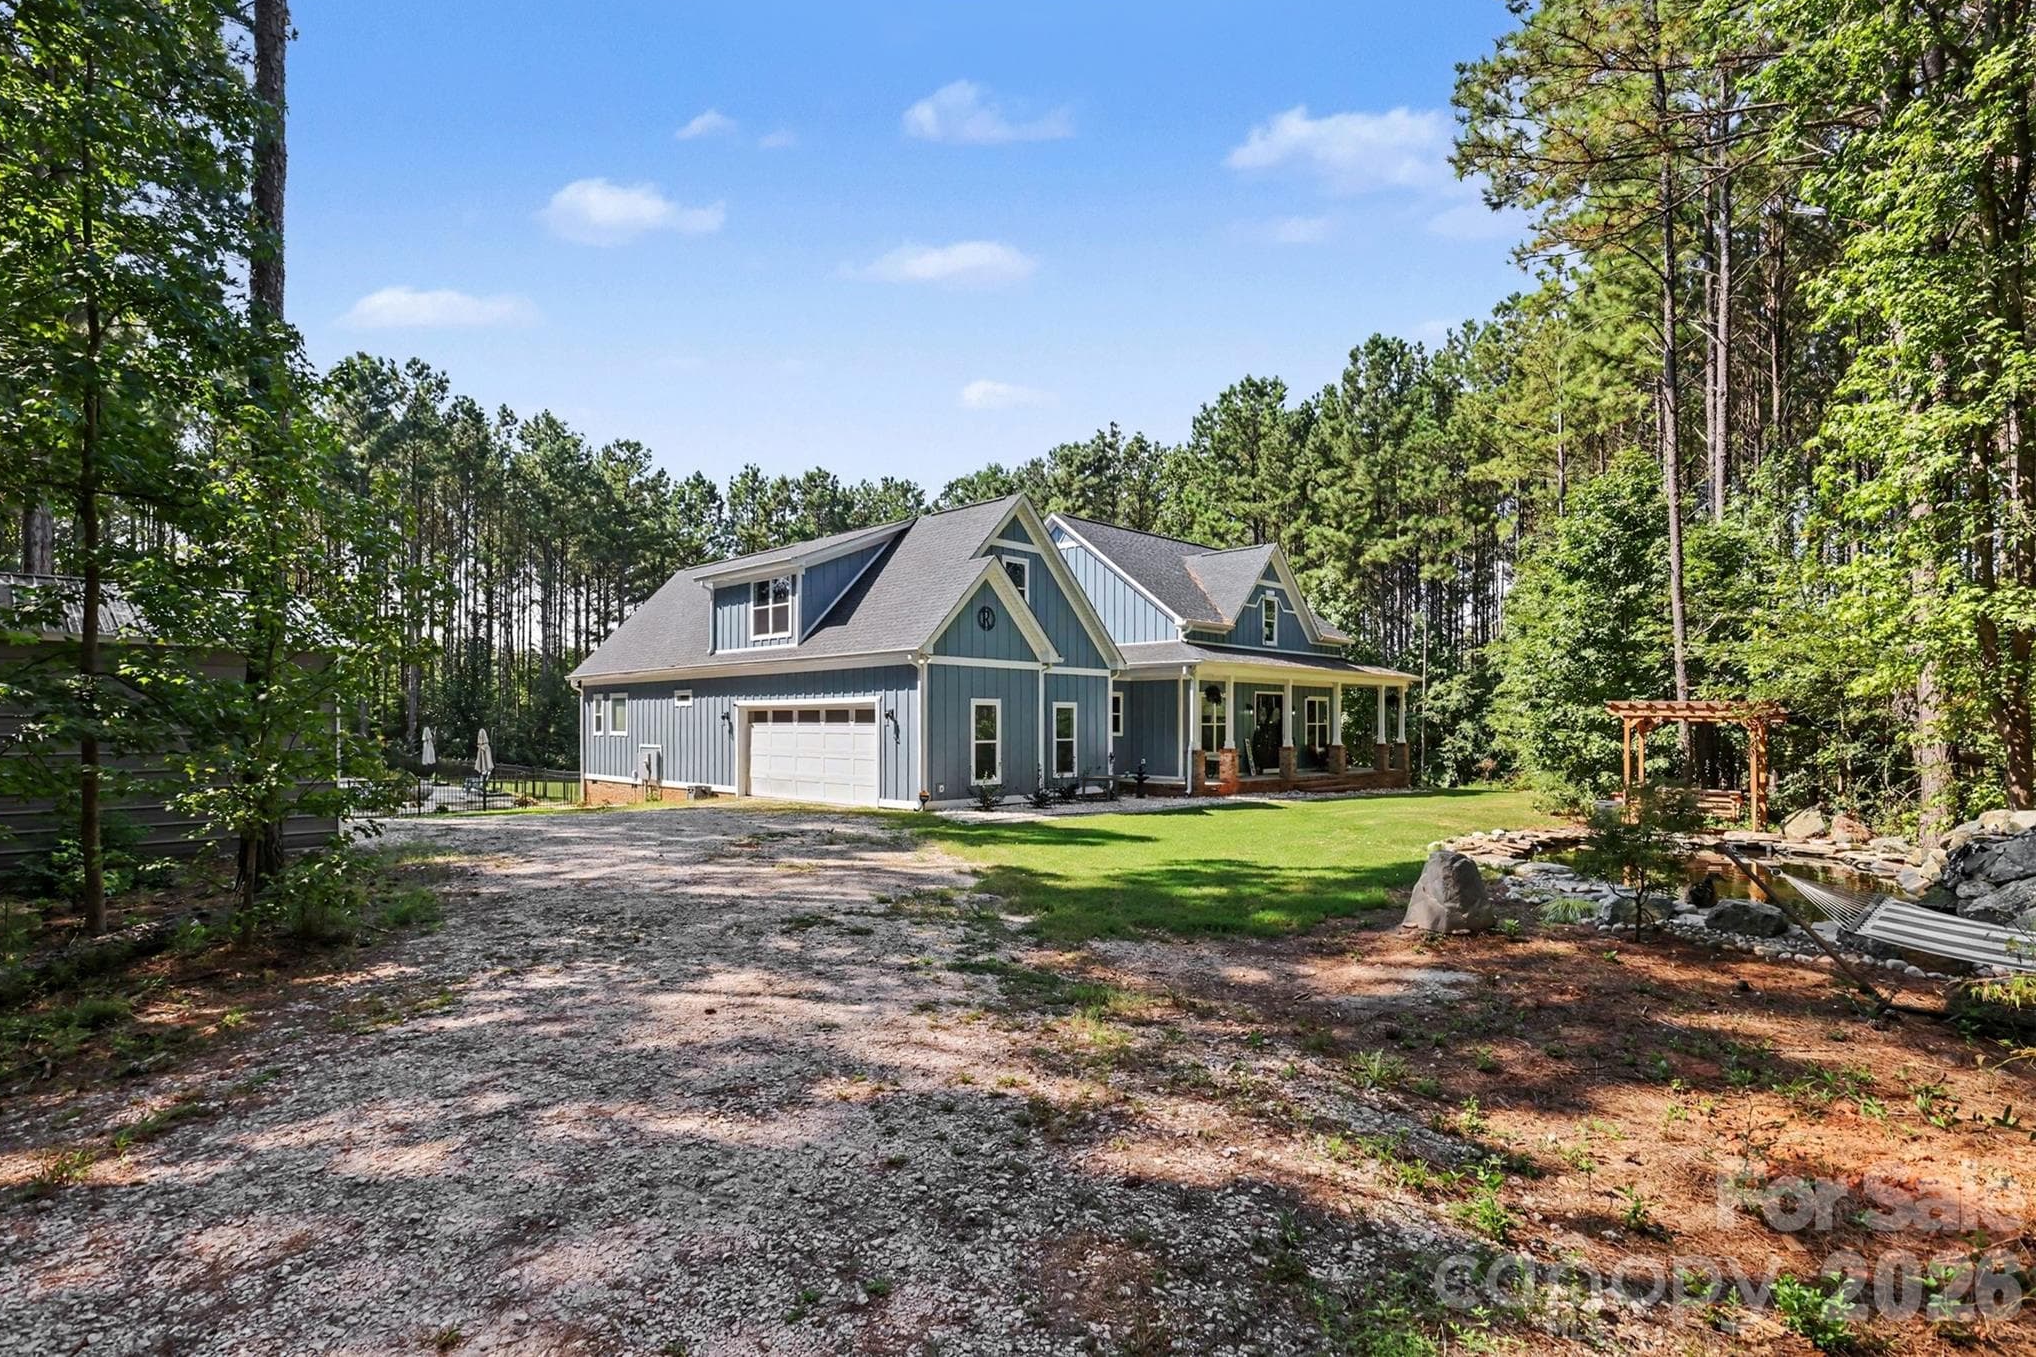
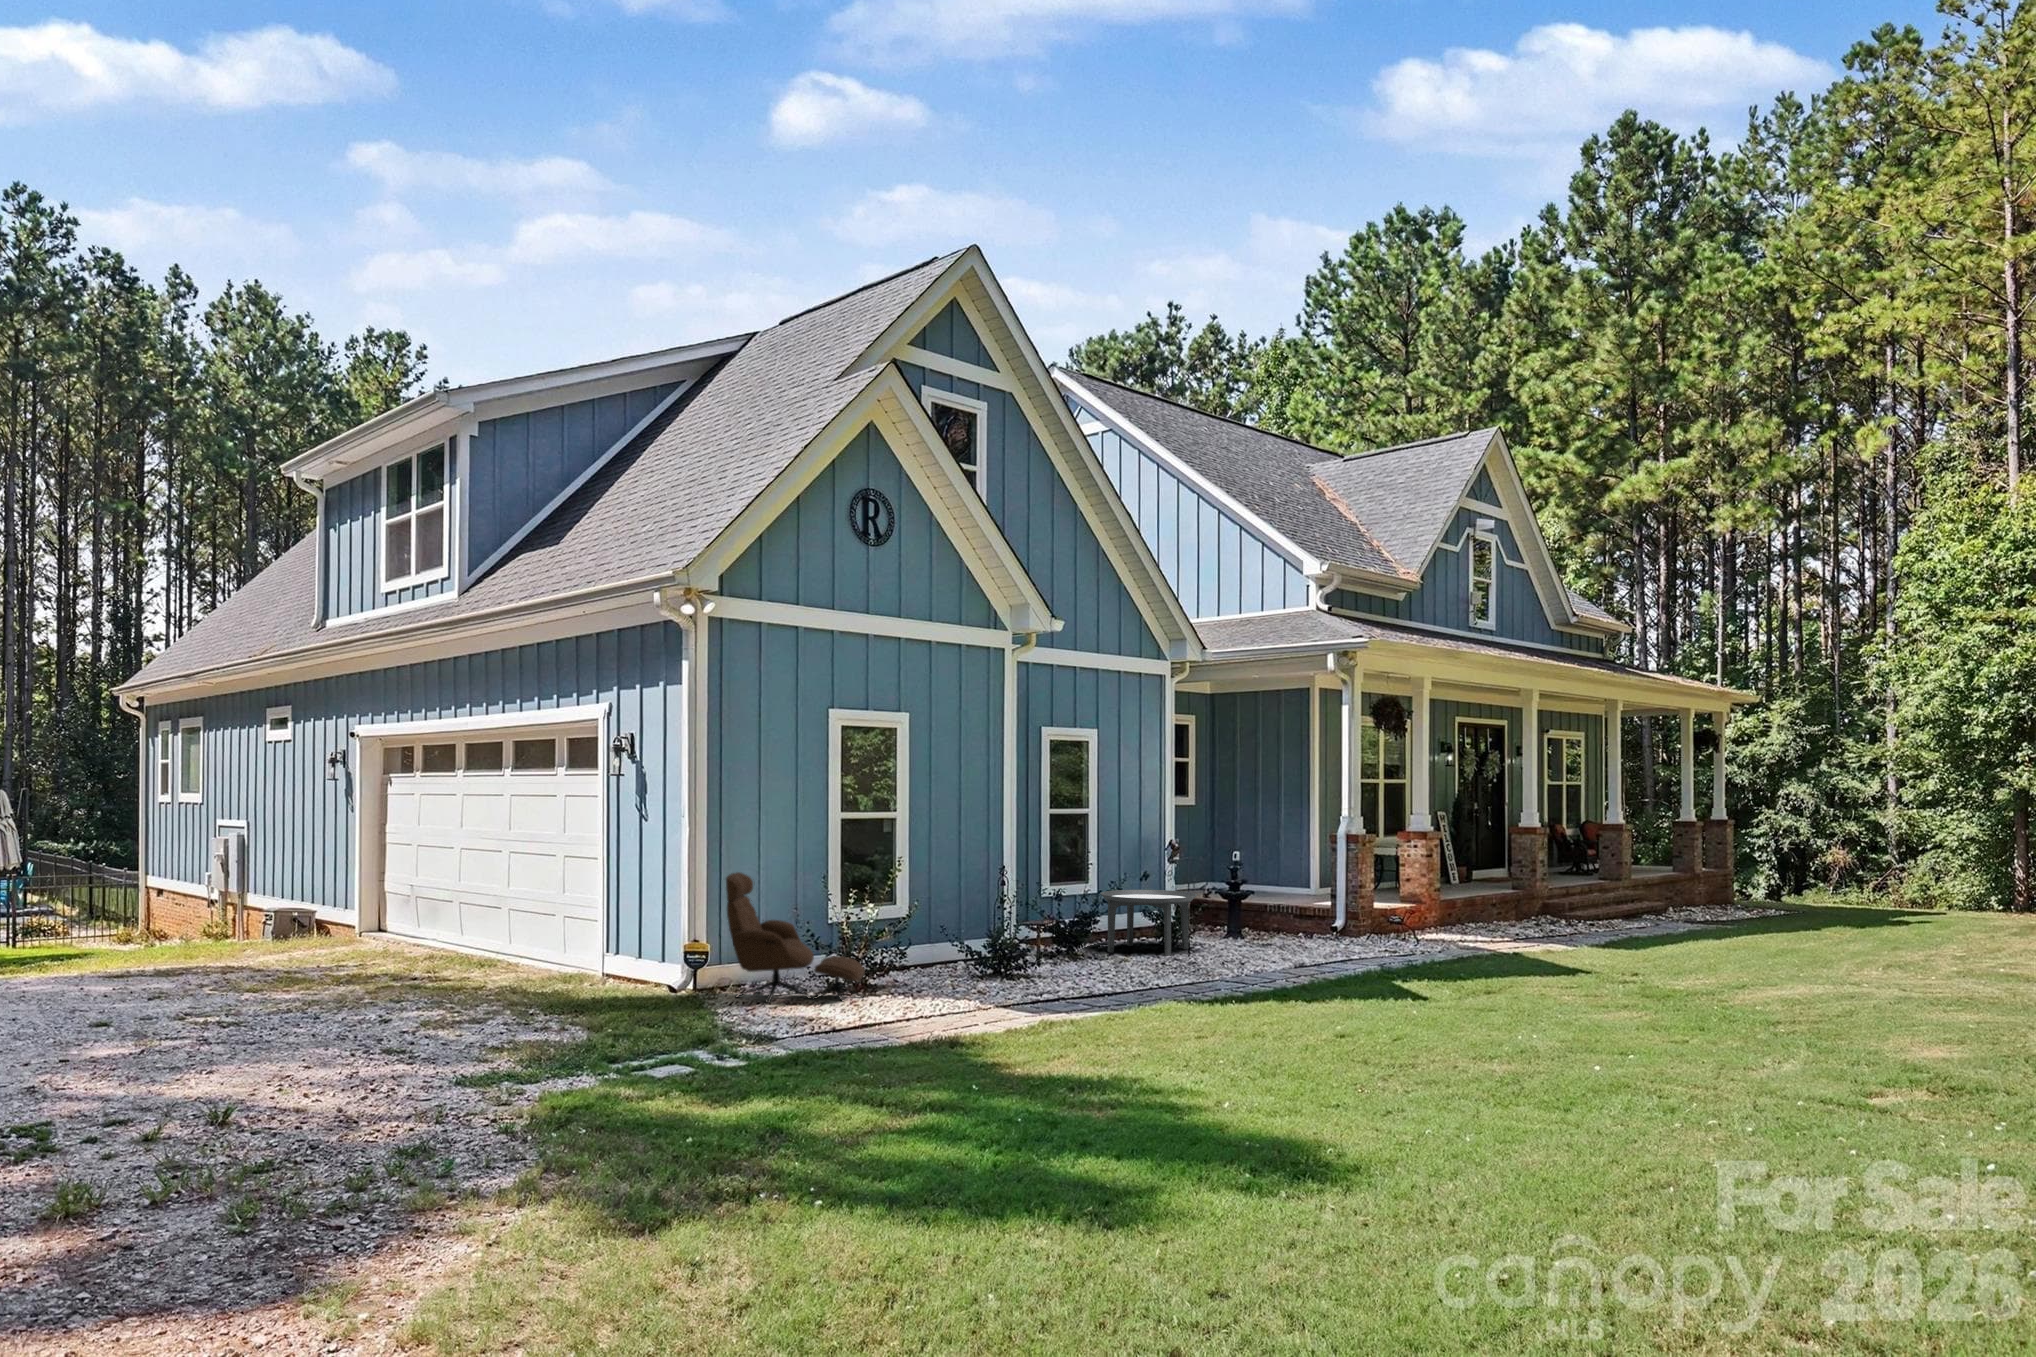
lounge chair: none [936,764,990,814] -> present [726,872,865,1003]

